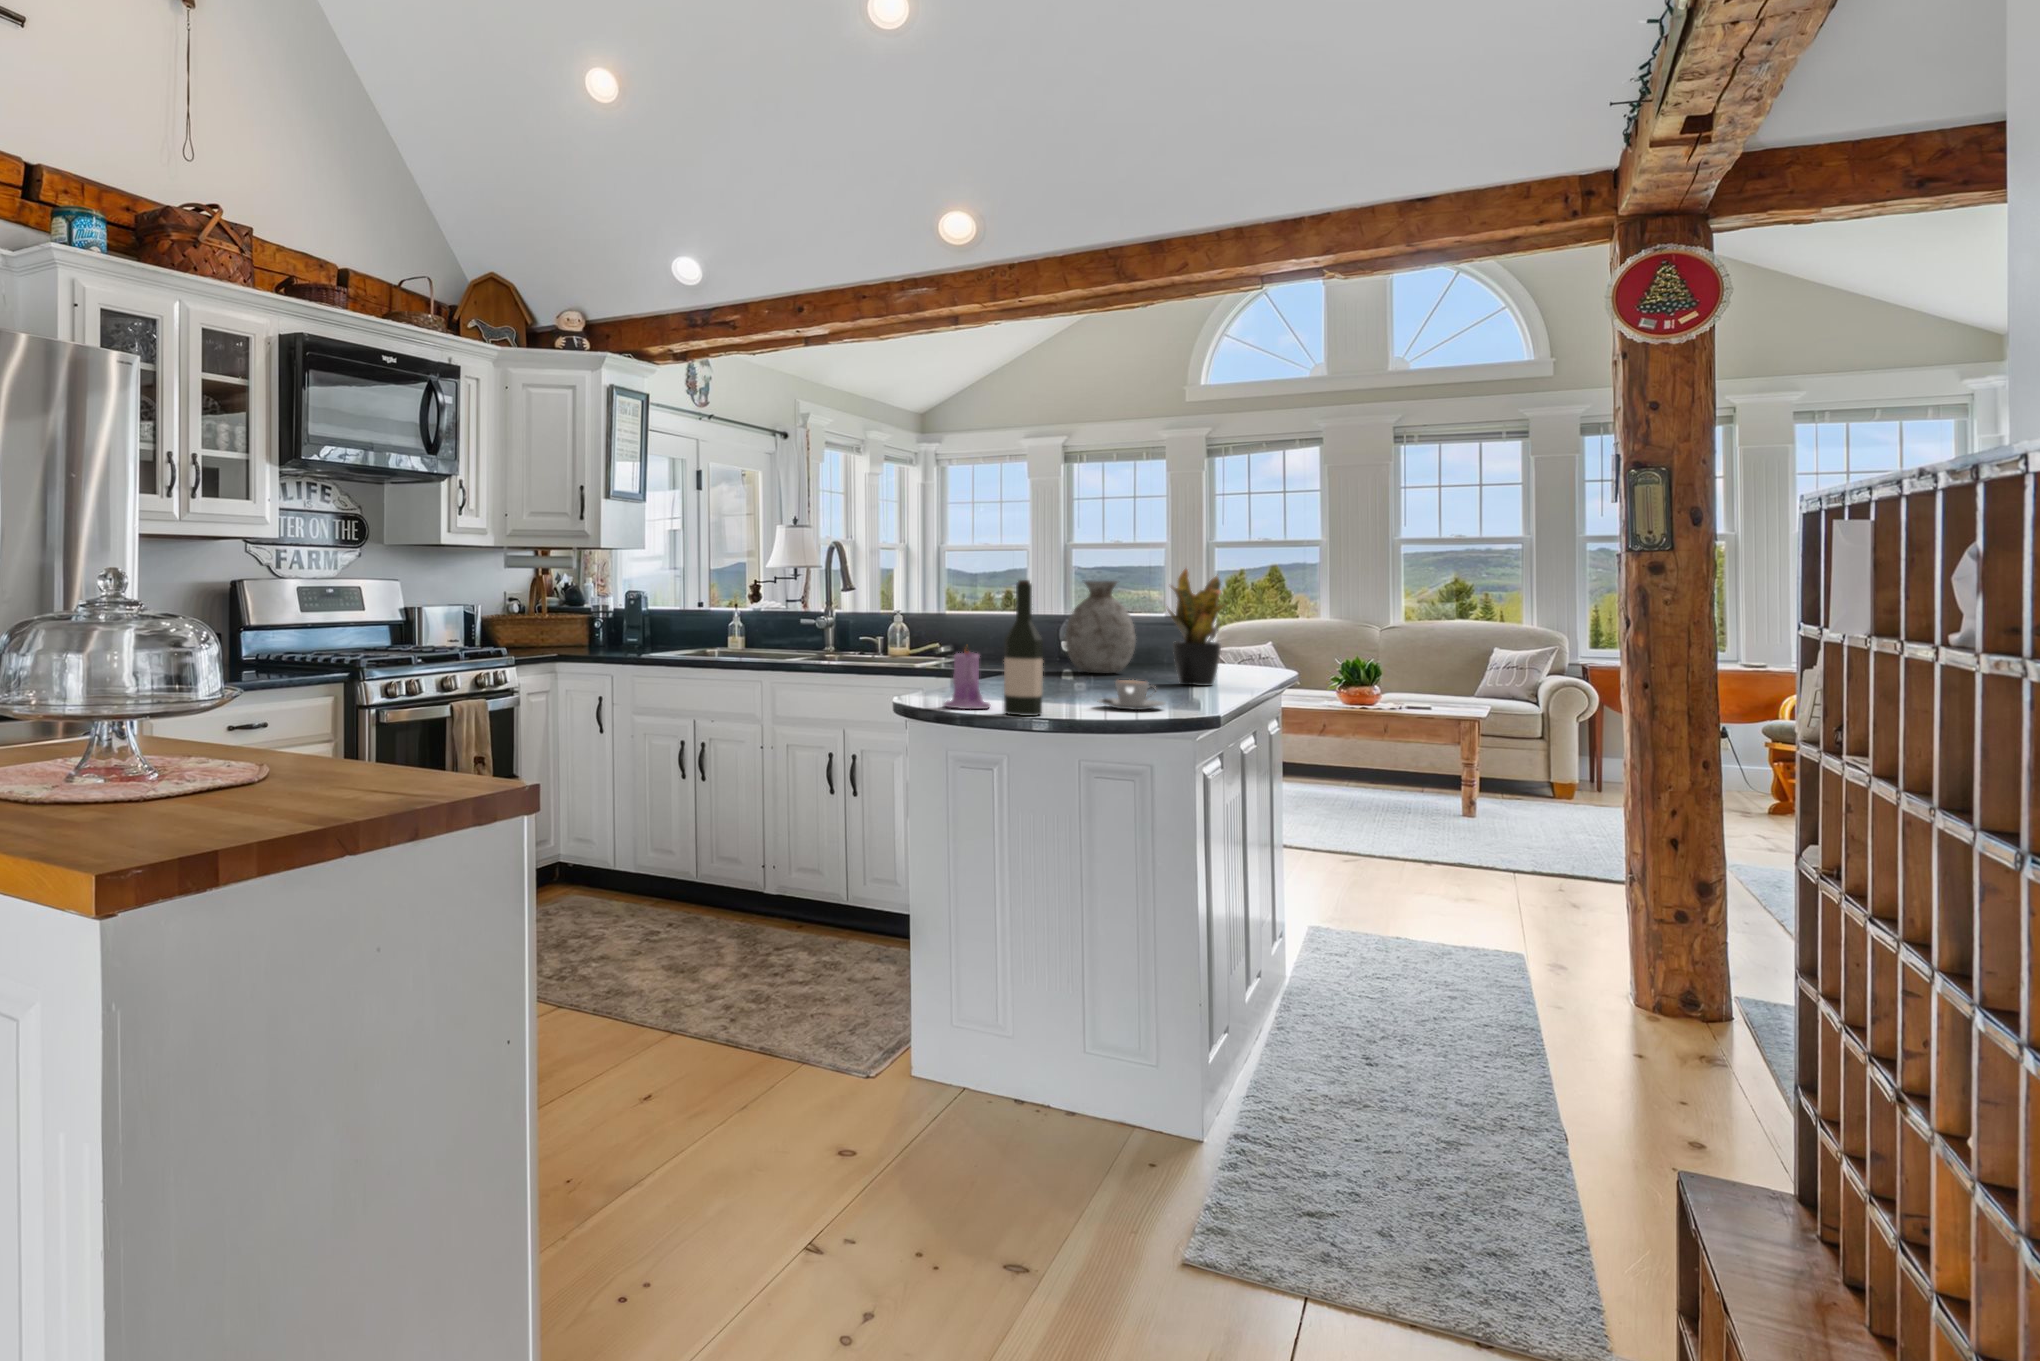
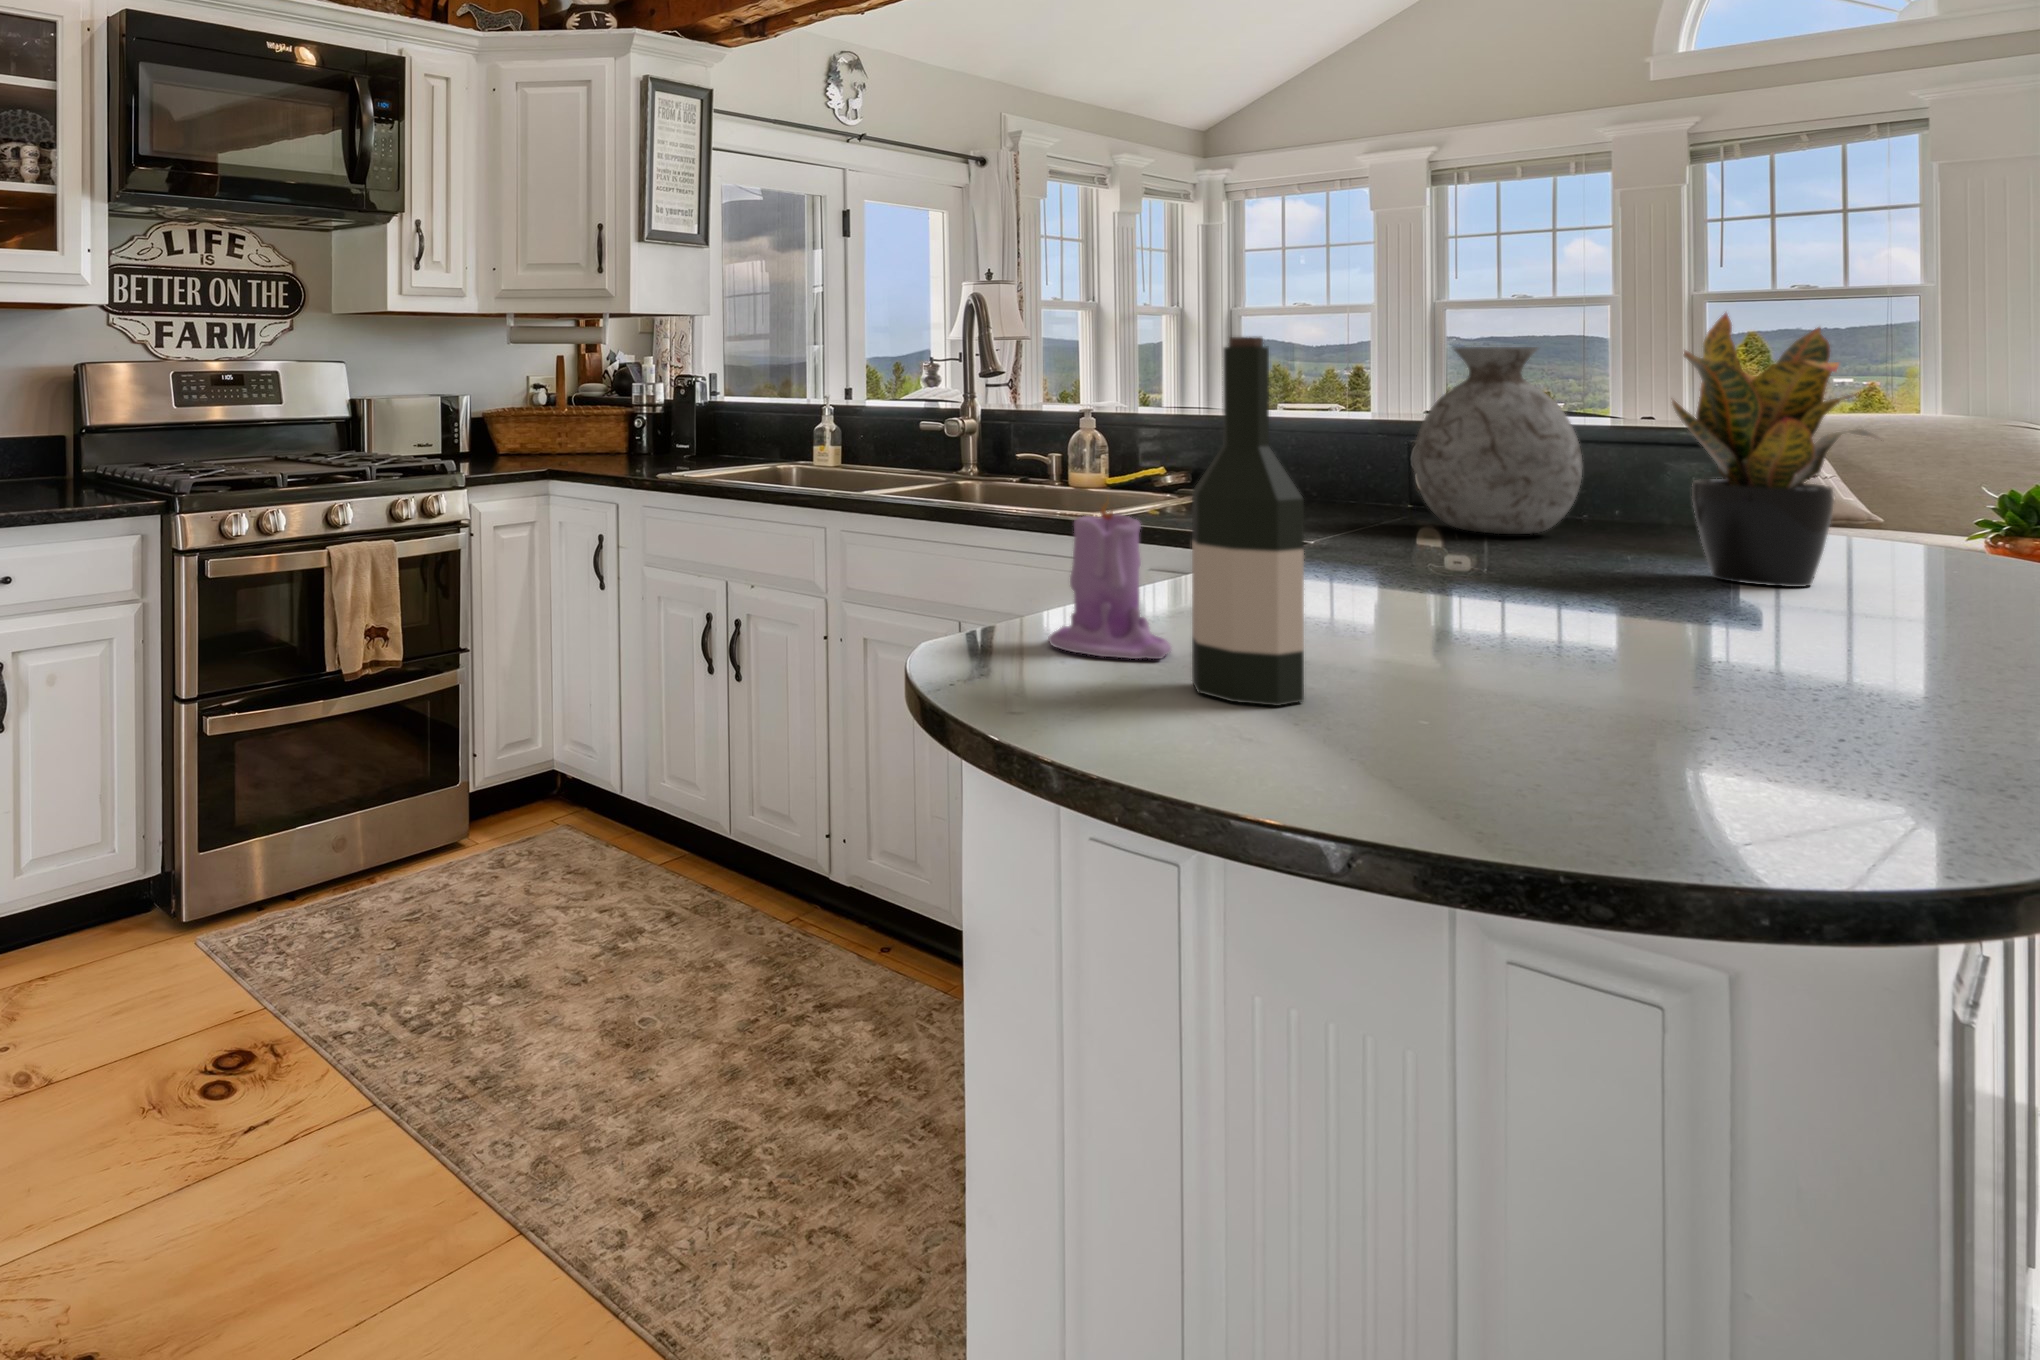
coffee cup: present [1099,680,1165,710] -> none [1484,602,1715,693]

